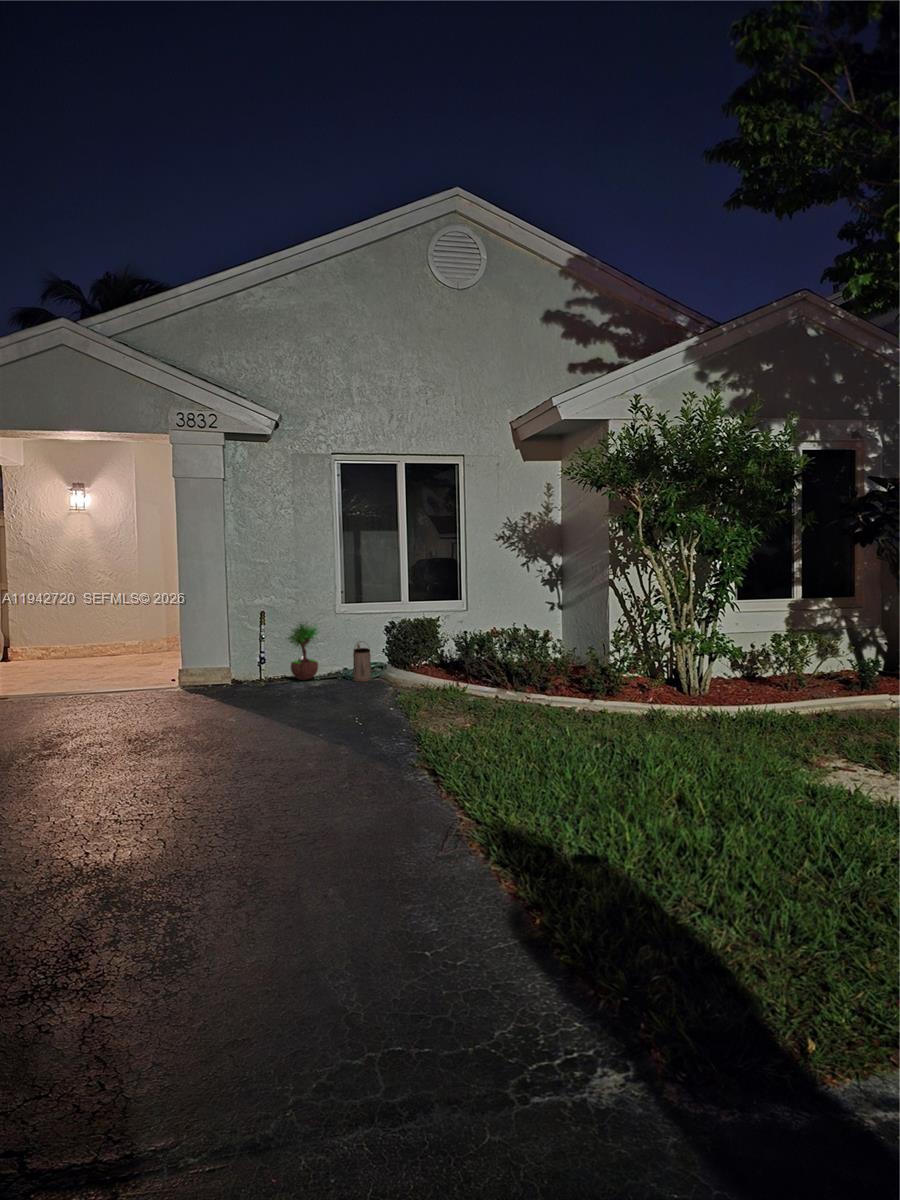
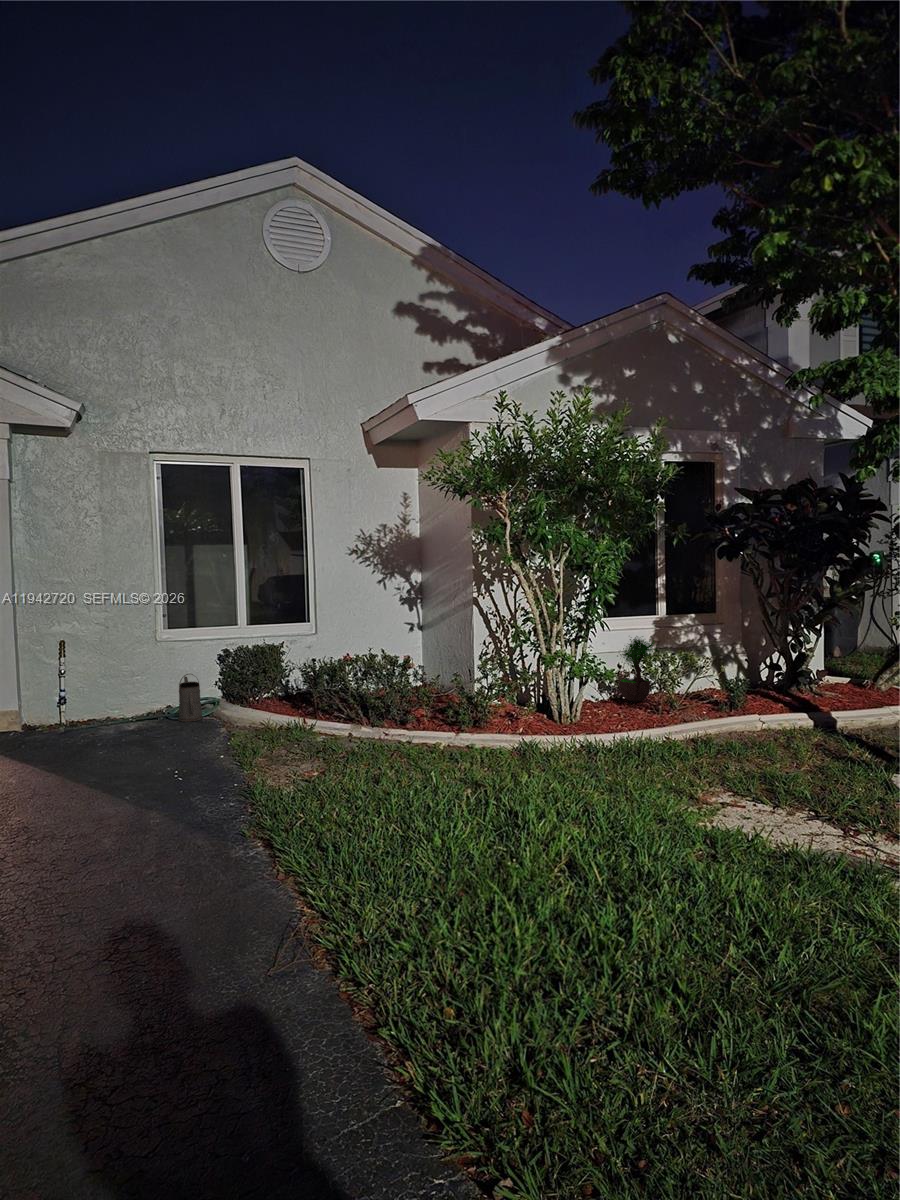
potted tree: present [286,622,318,680] -> present [617,636,656,702]

